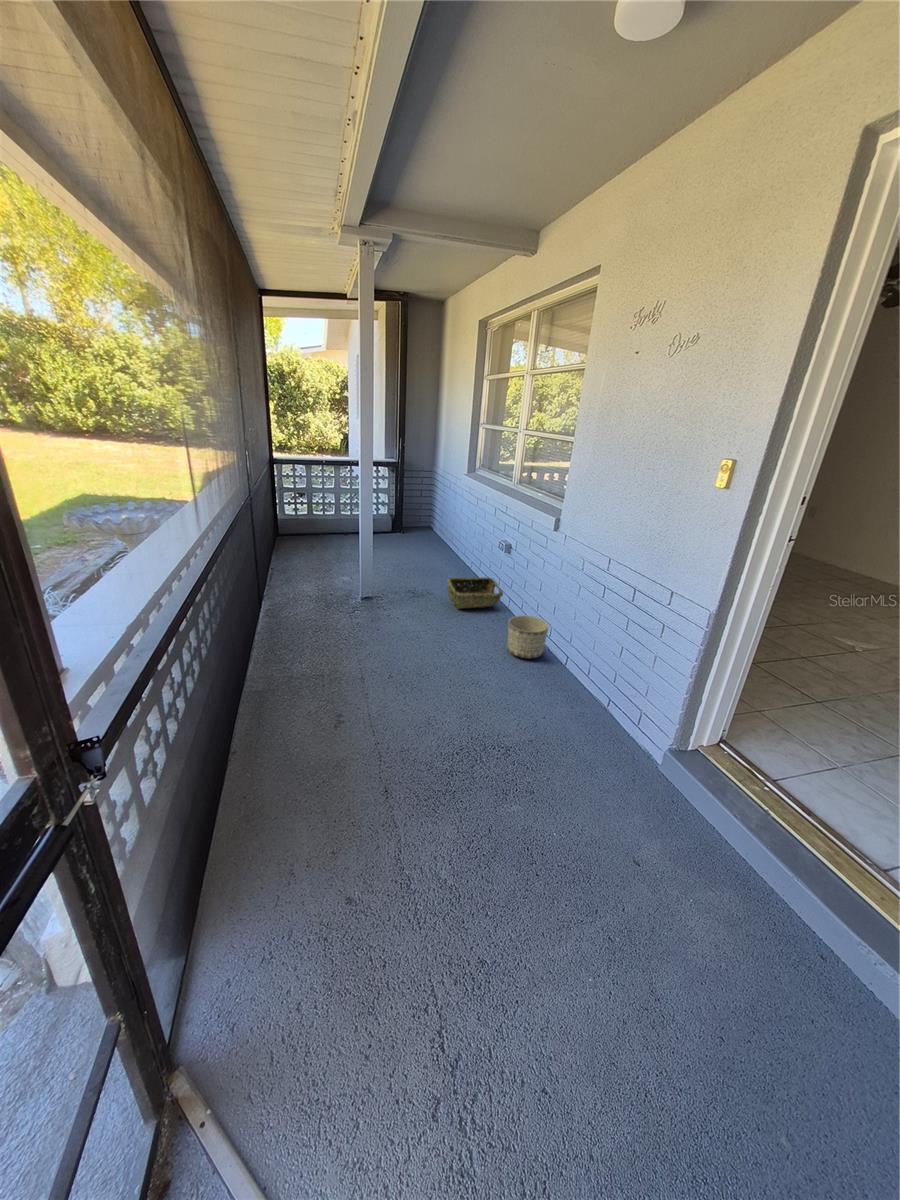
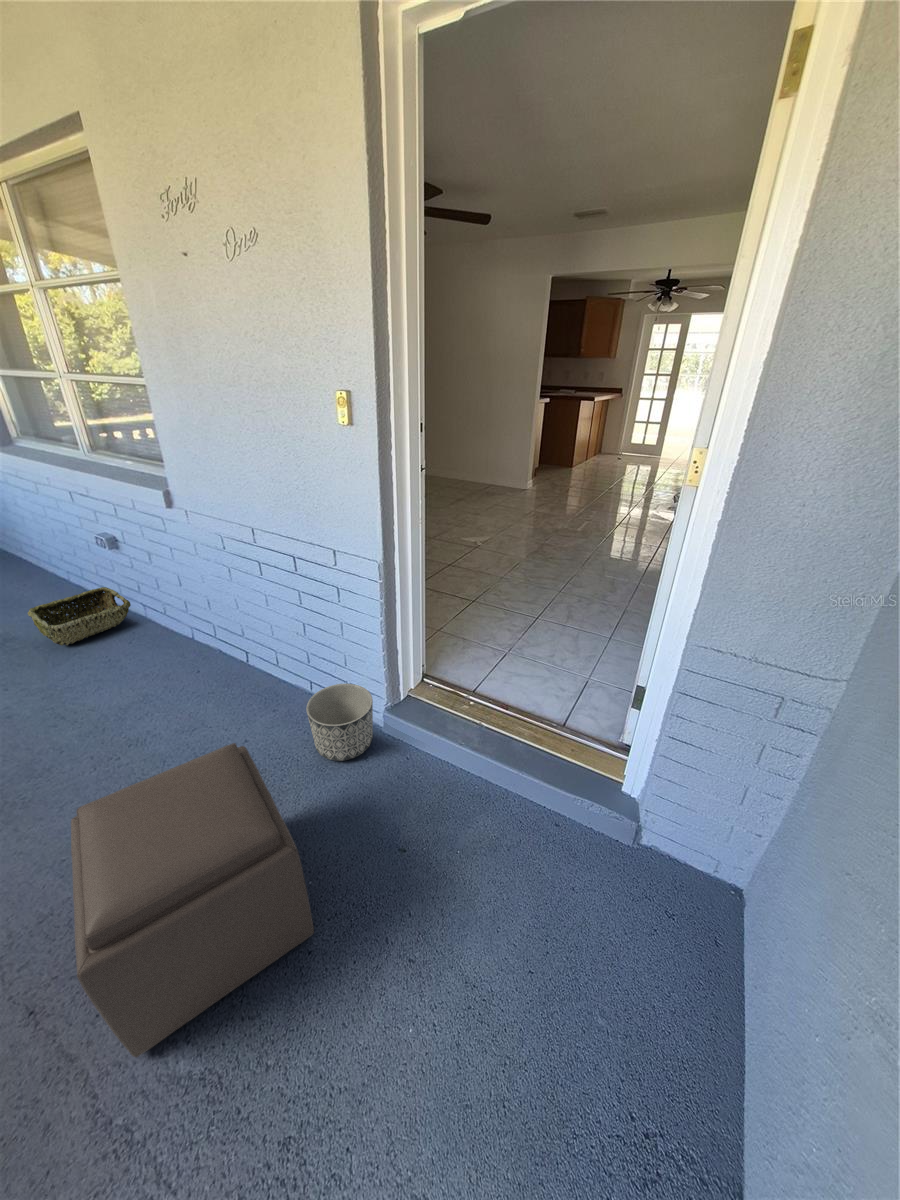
planter: present [508,615,549,659] -> present [306,684,373,761]
ottoman: none [425,691,562,866] -> present [71,743,314,1057]

